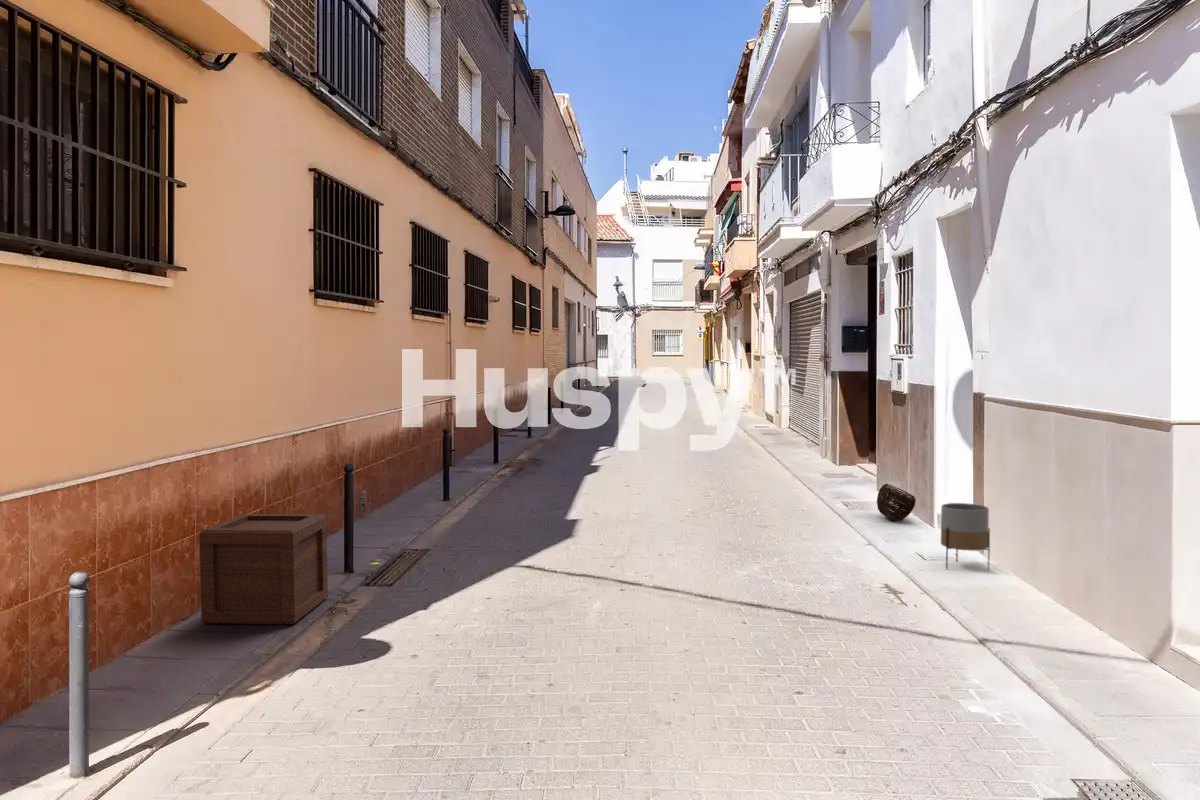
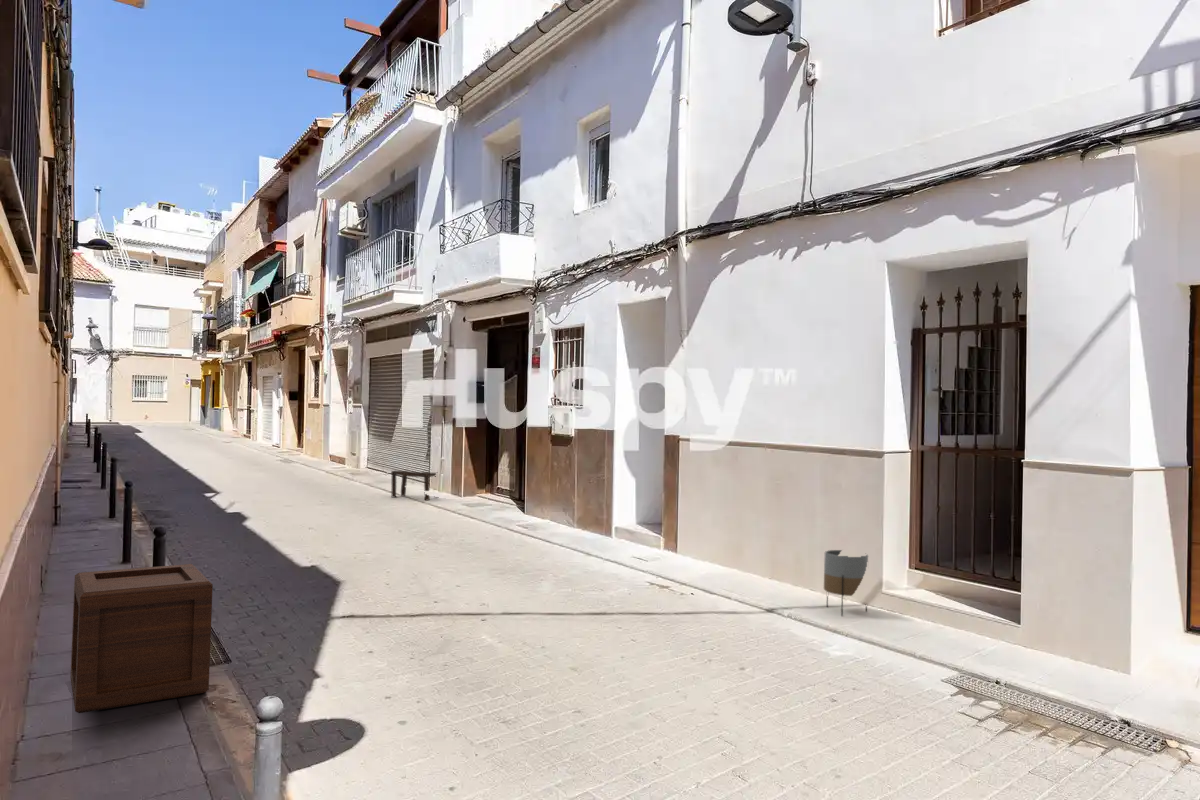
bench: none [772,429,823,464] -> present [391,470,436,500]
basket: present [877,484,916,521] -> none [556,509,592,538]
planter: present [941,503,990,569] -> present [824,550,868,615]

